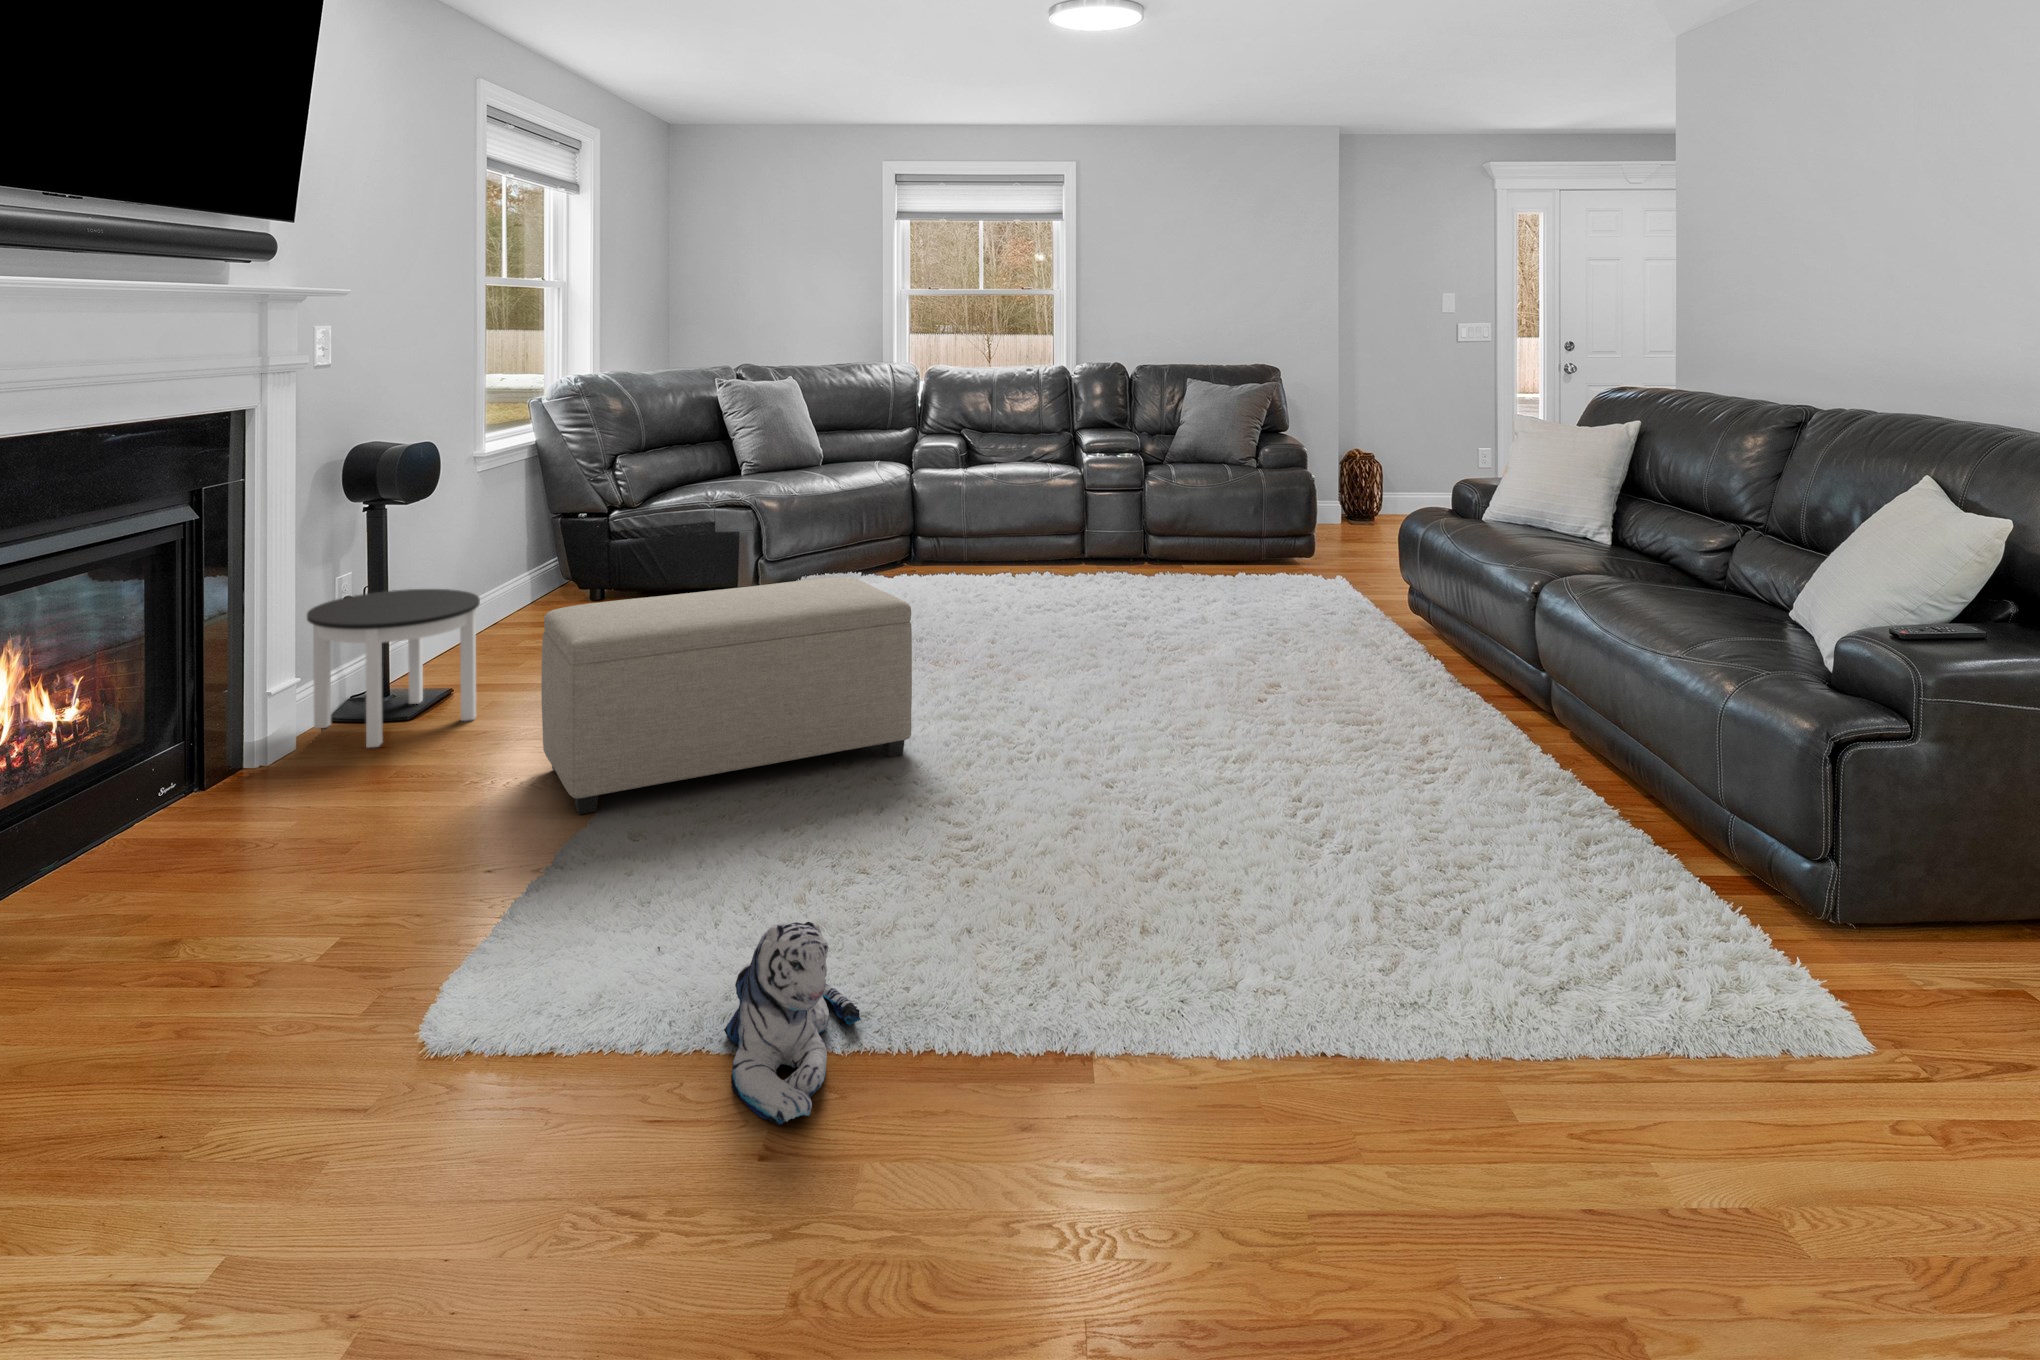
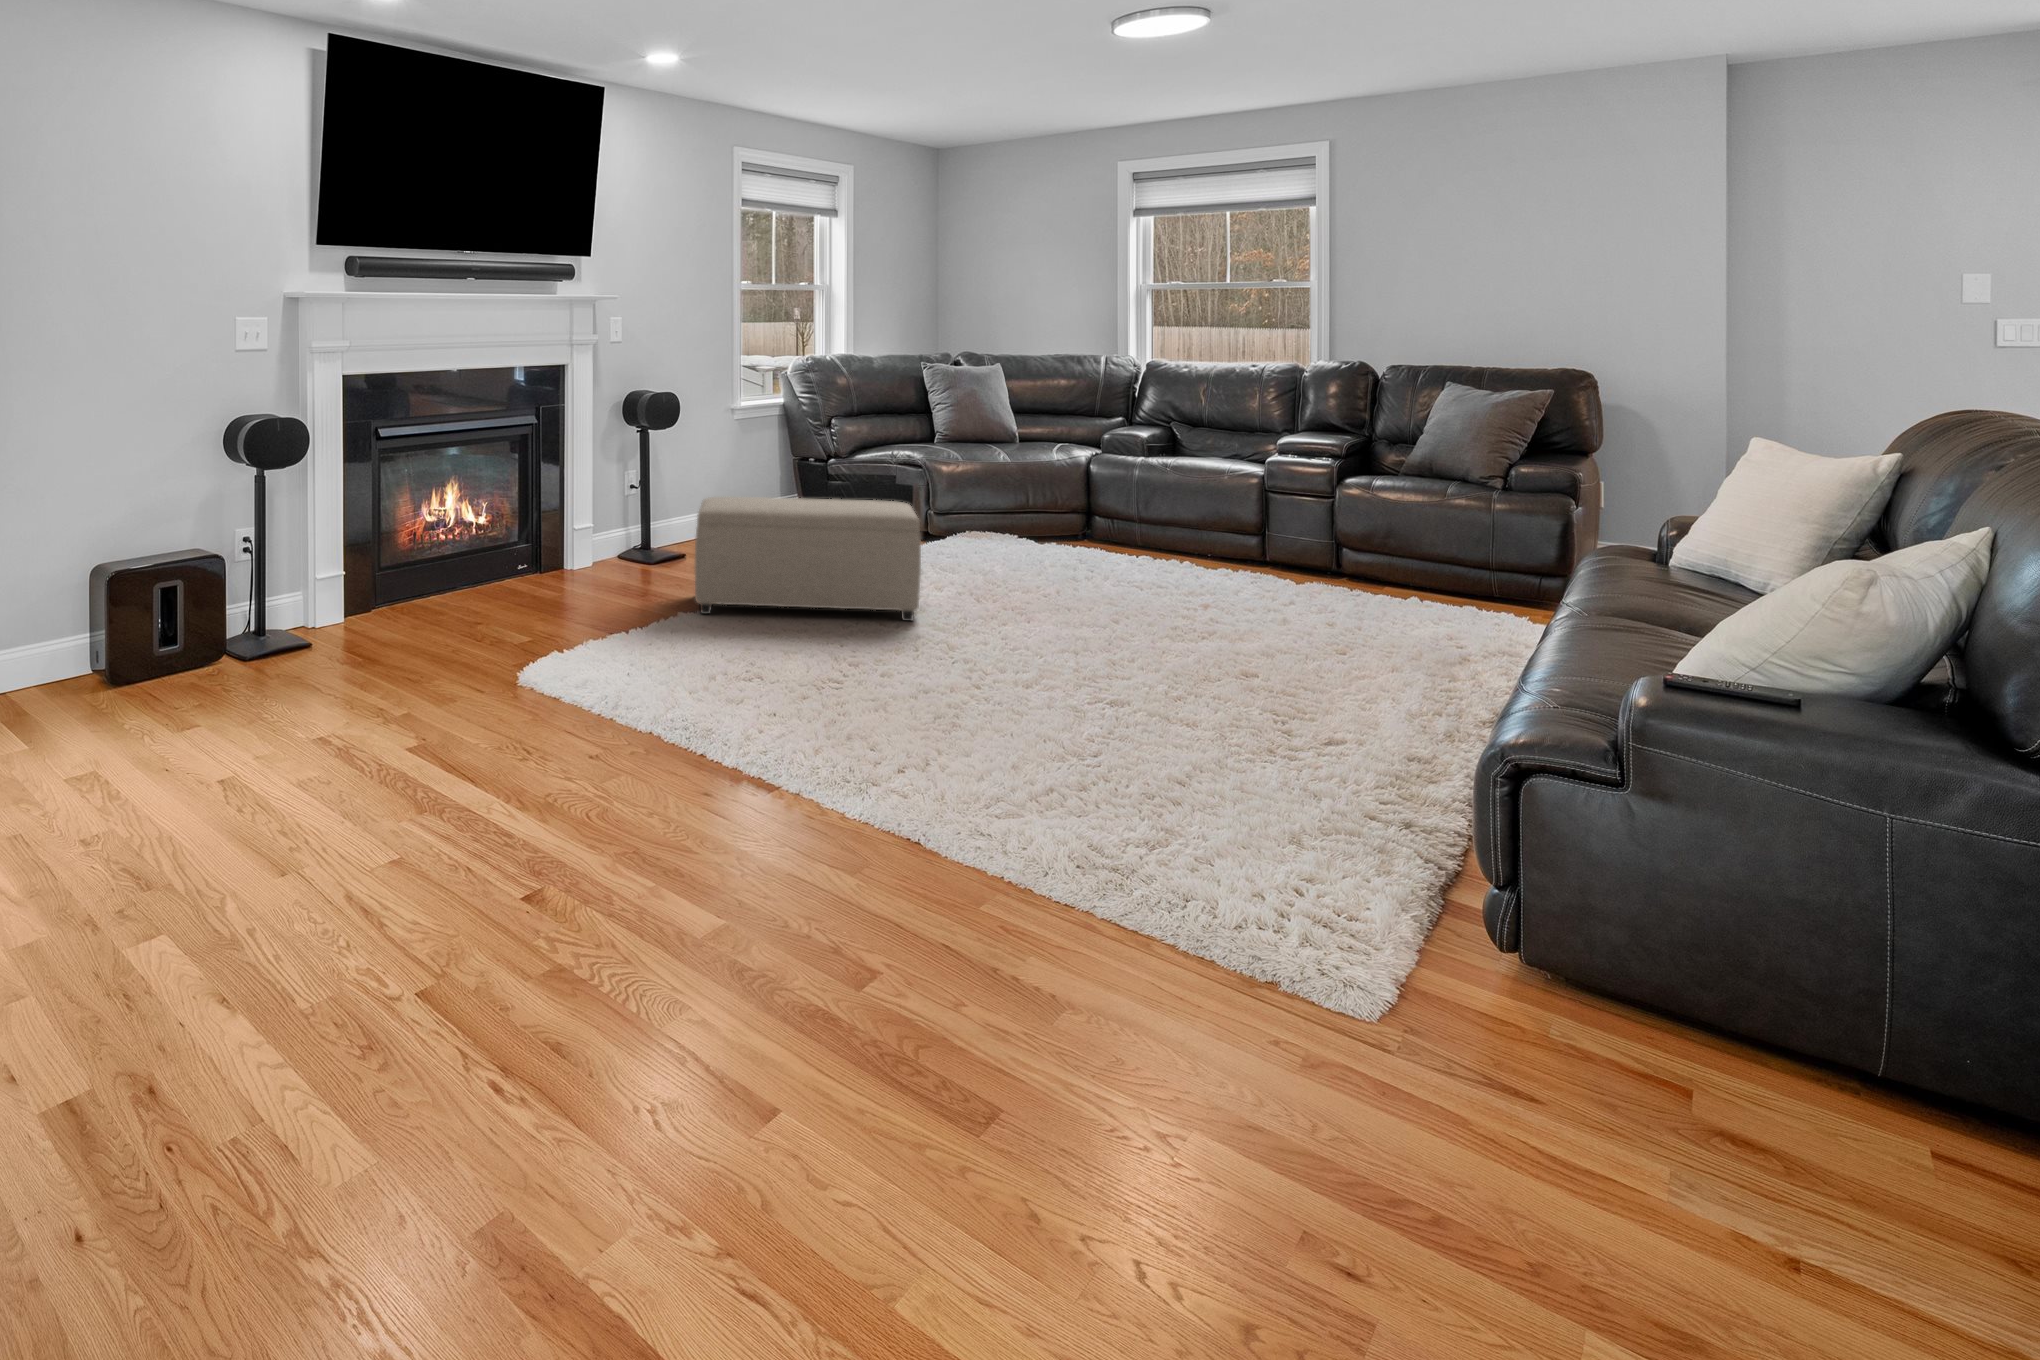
round table: present [307,589,480,747] -> none [597,485,692,573]
plush toy: present [724,922,861,1125] -> none [675,632,754,716]

